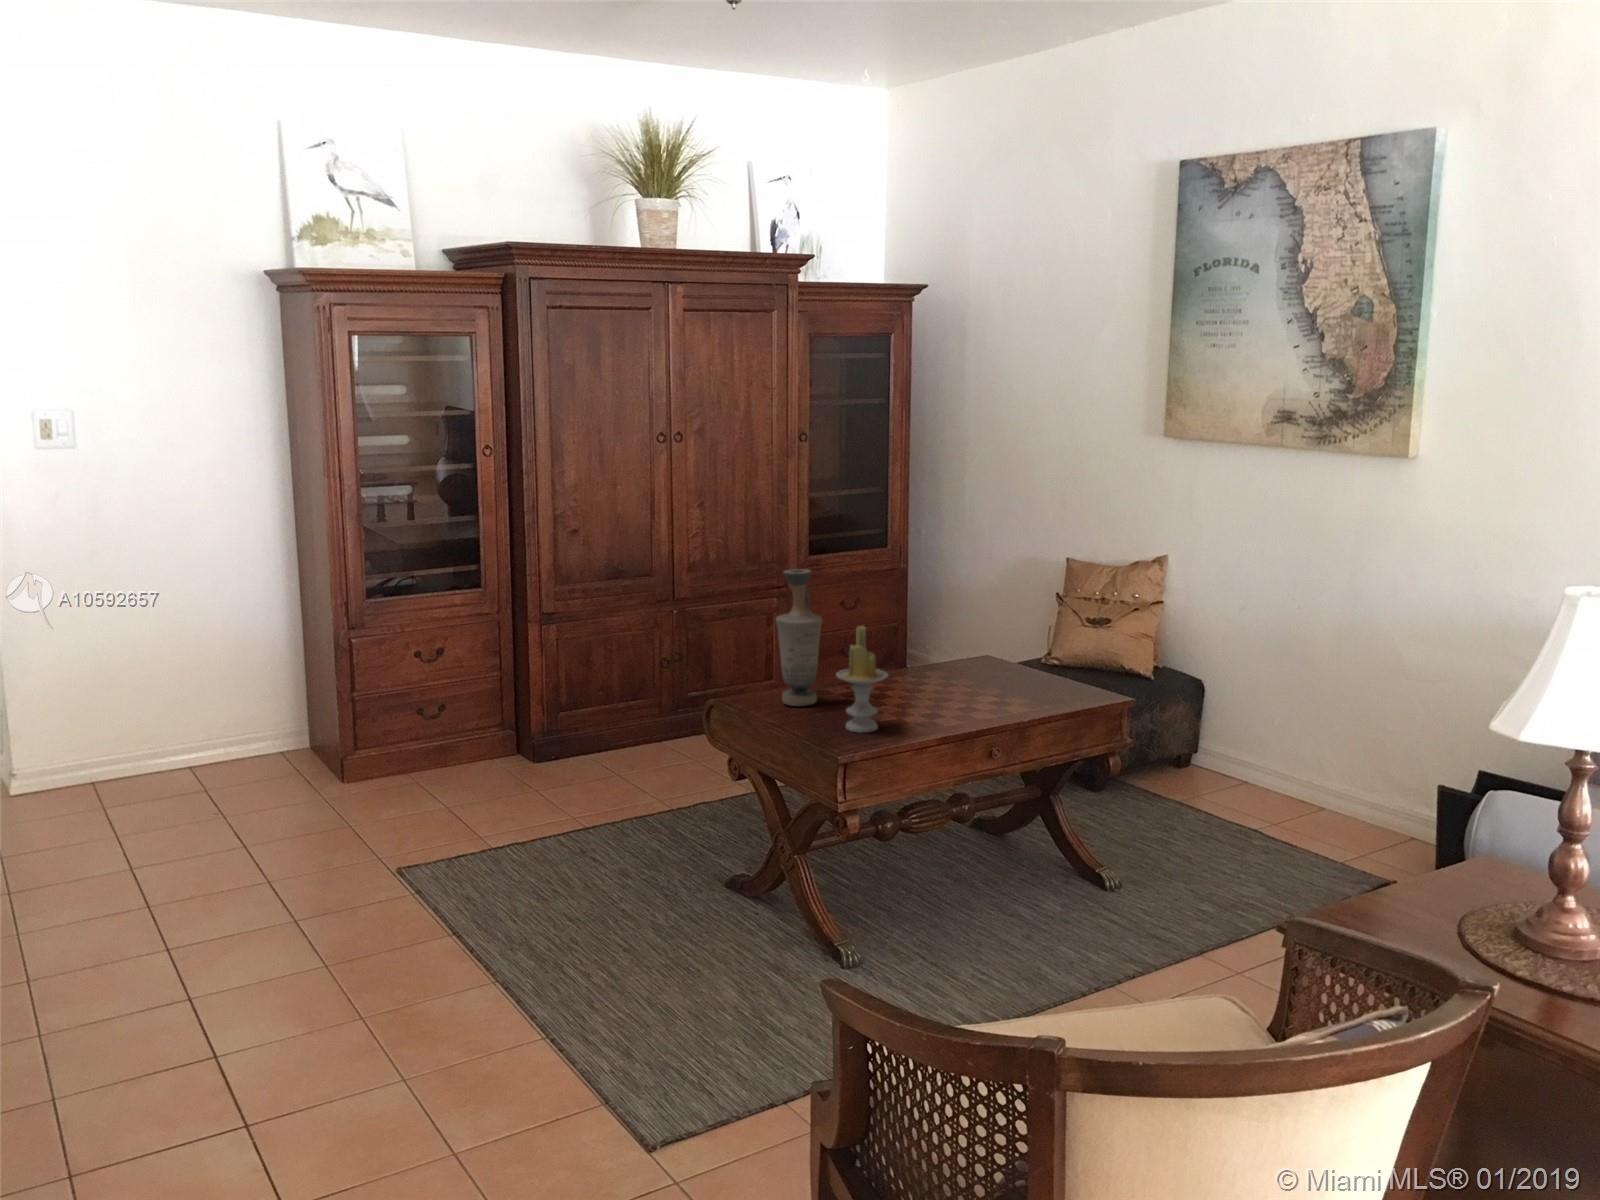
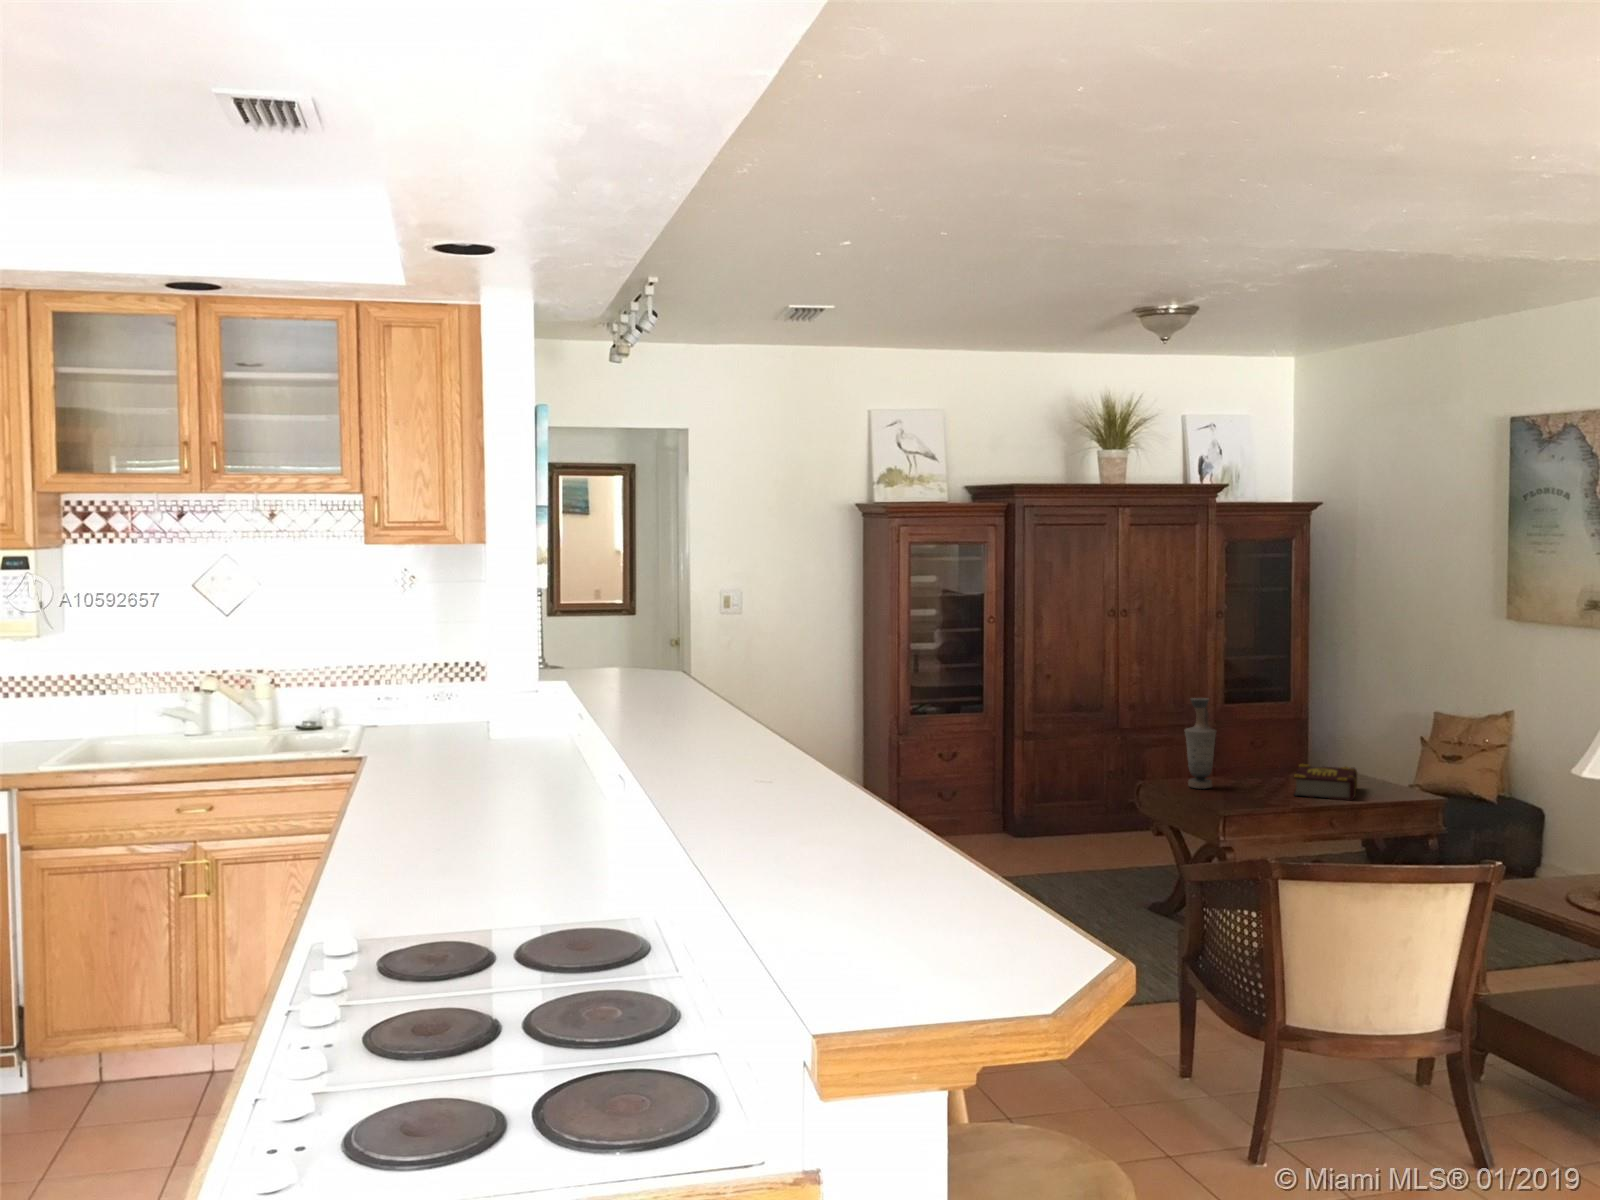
candle: present [836,626,888,733] -> none [1223,733,1259,803]
book: none [933,656,1018,713] -> present [1294,764,1357,801]

